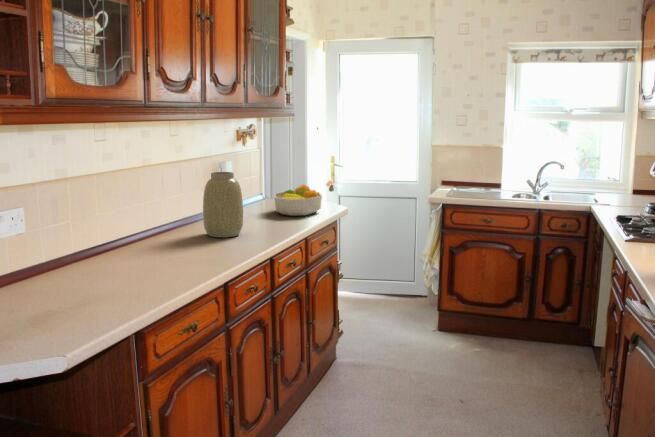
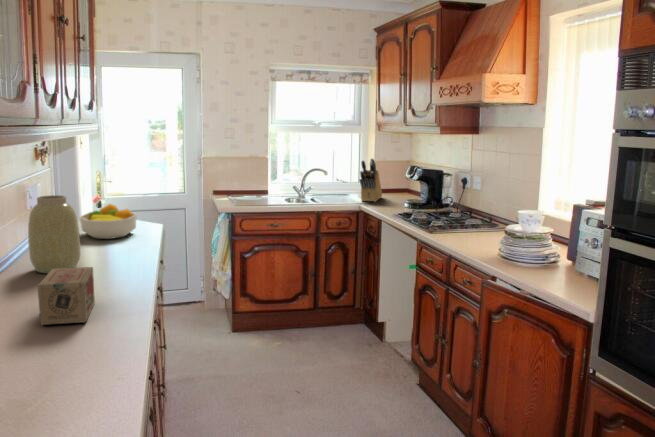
knife block: none [595,152,634,204] -> present [360,158,382,202]
tea box: none [161,230,217,274] -> present [38,267,95,325]

